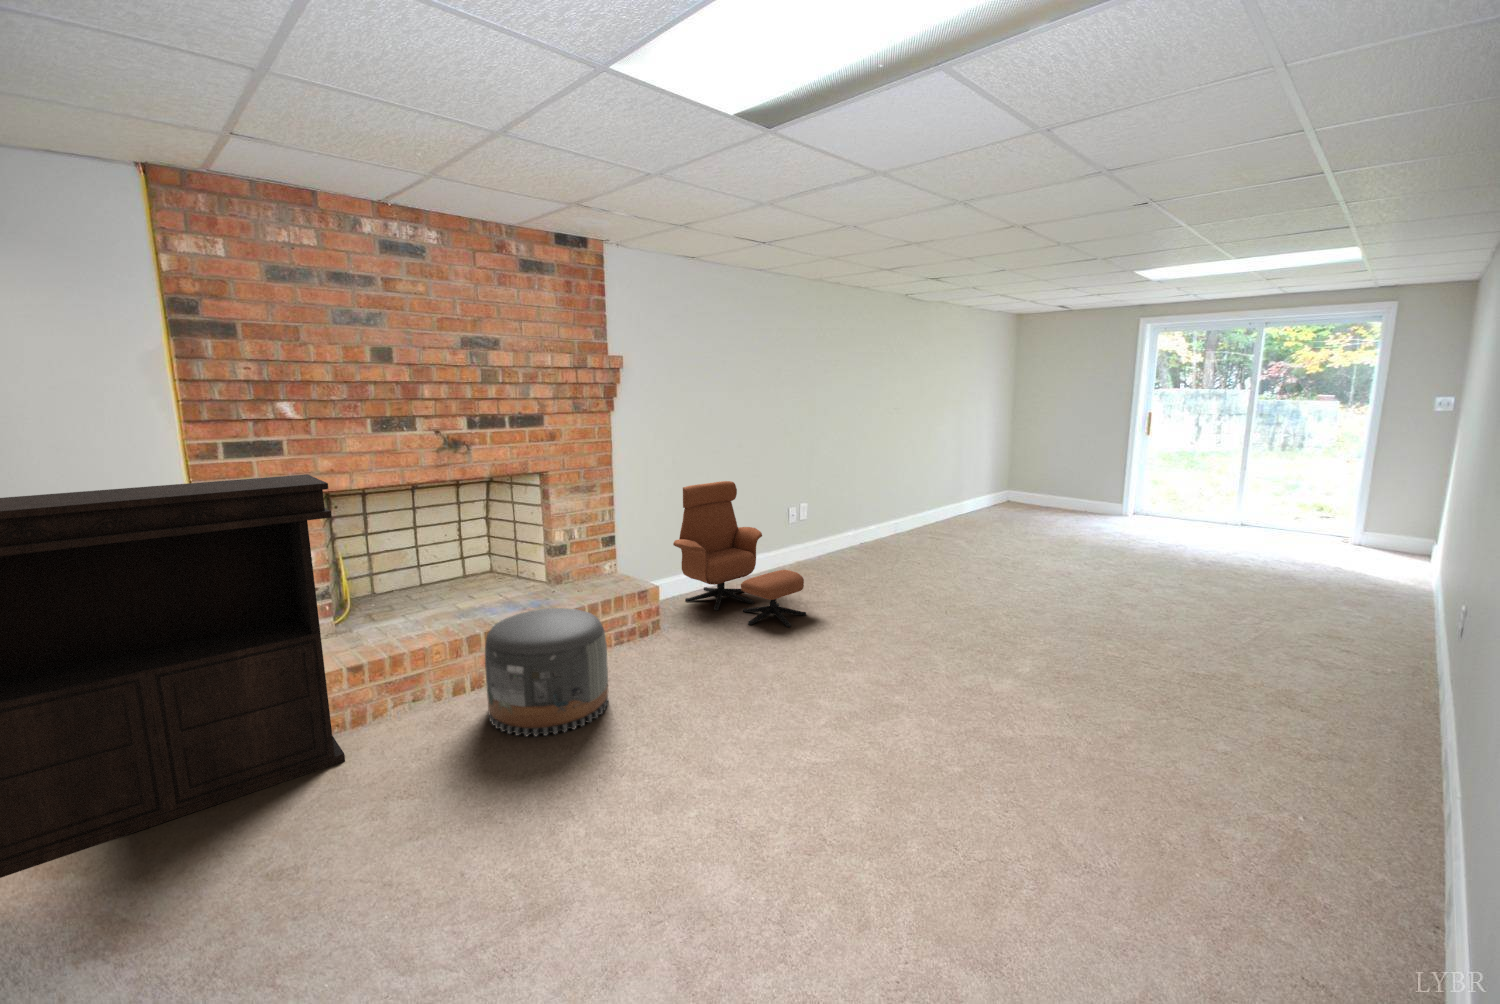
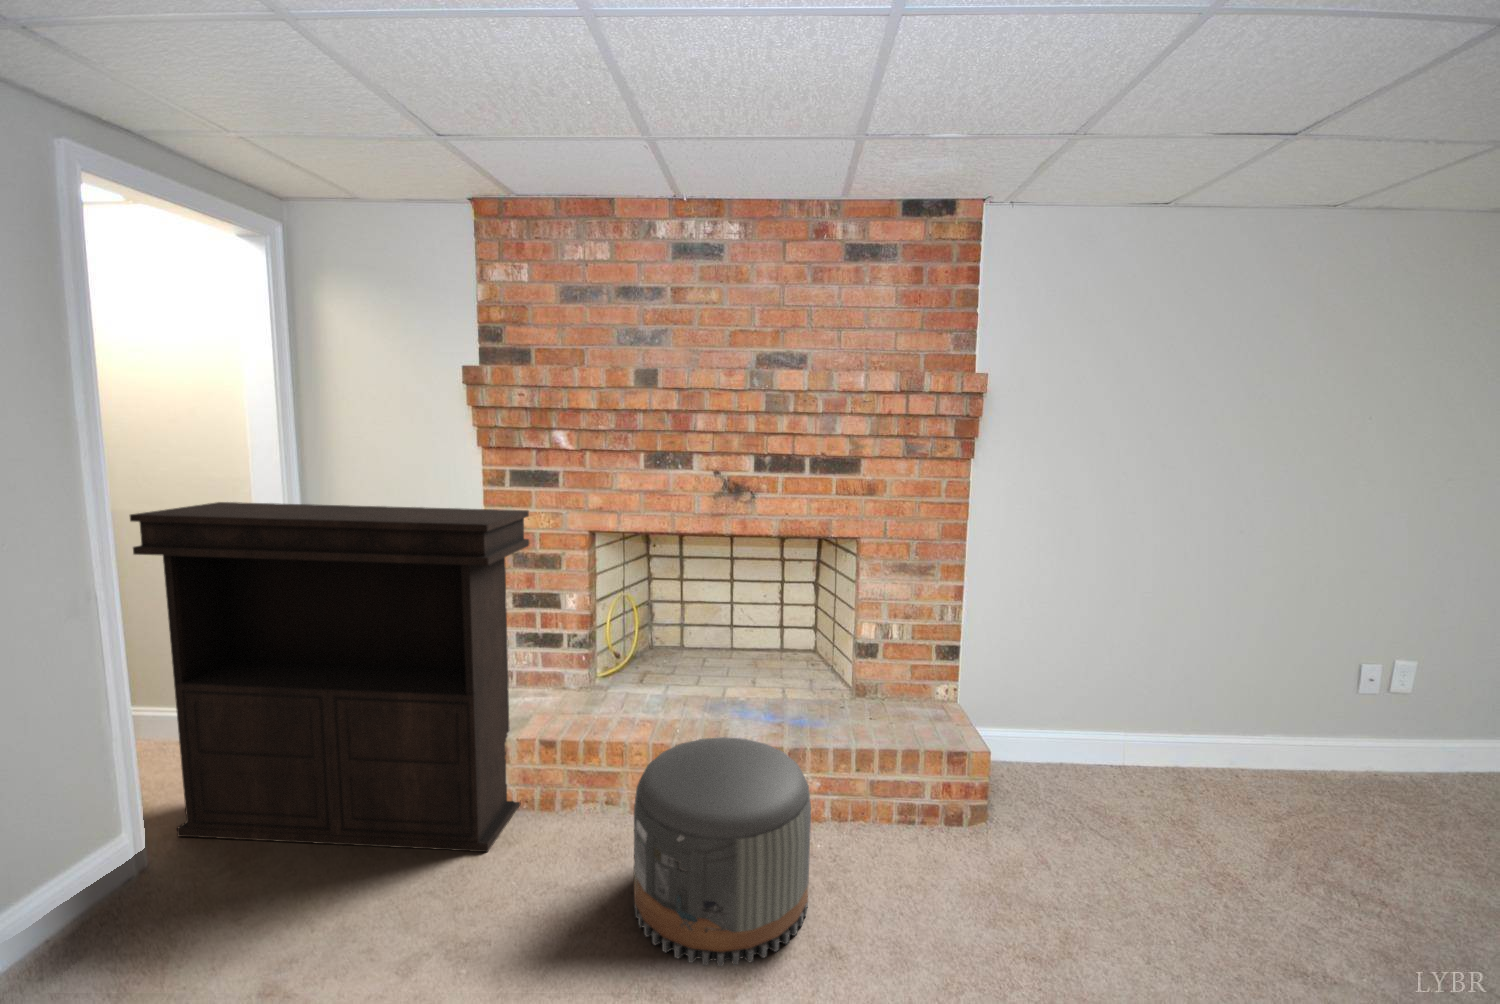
lounge chair: present [673,481,806,627] -> none [1060,593,1333,943]

